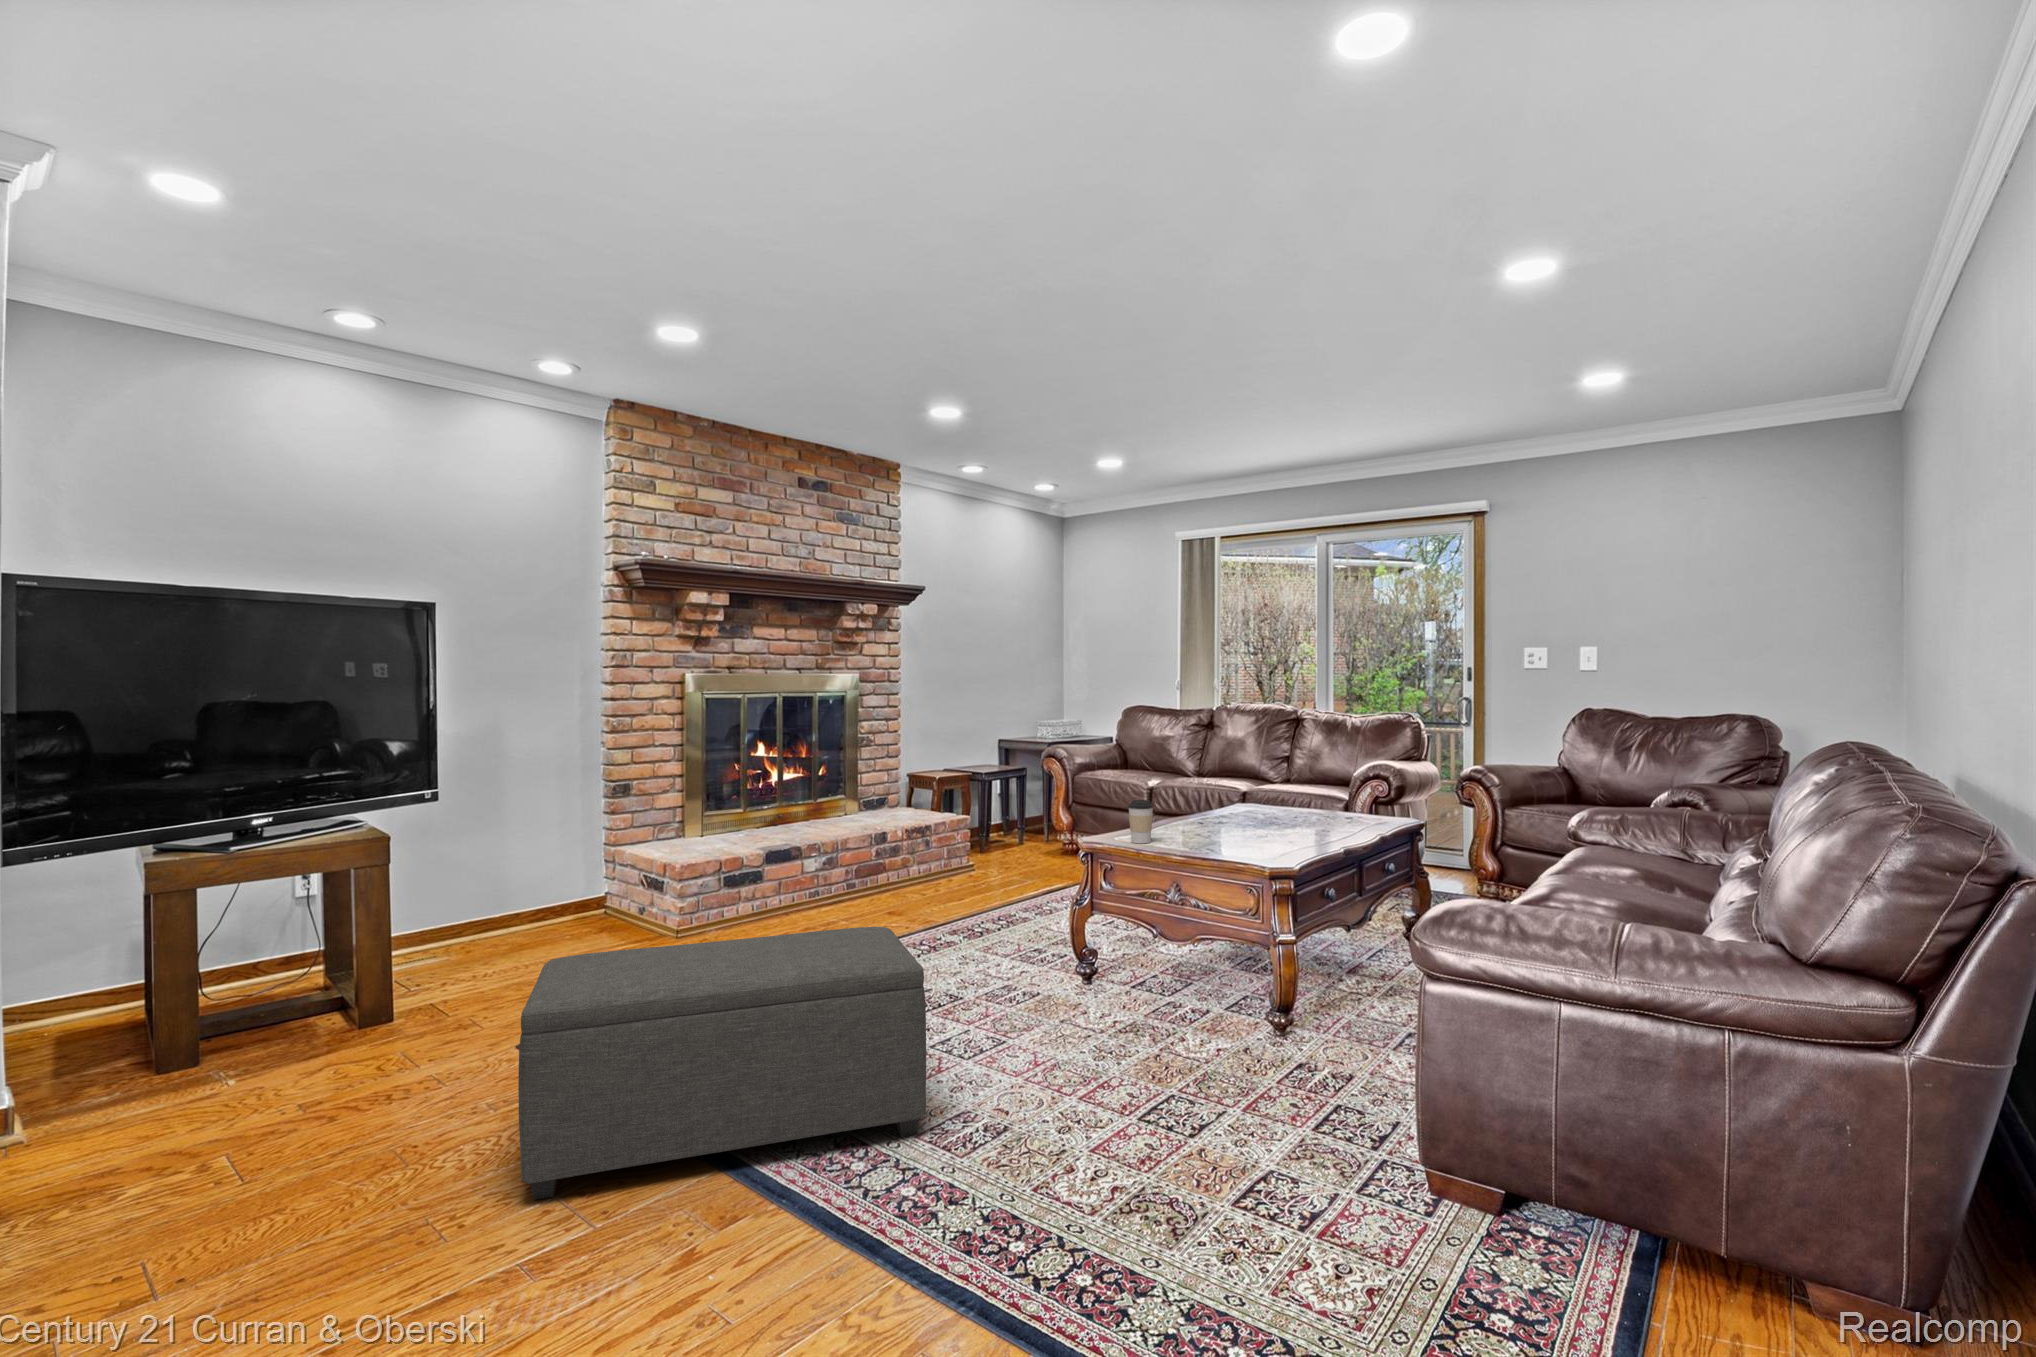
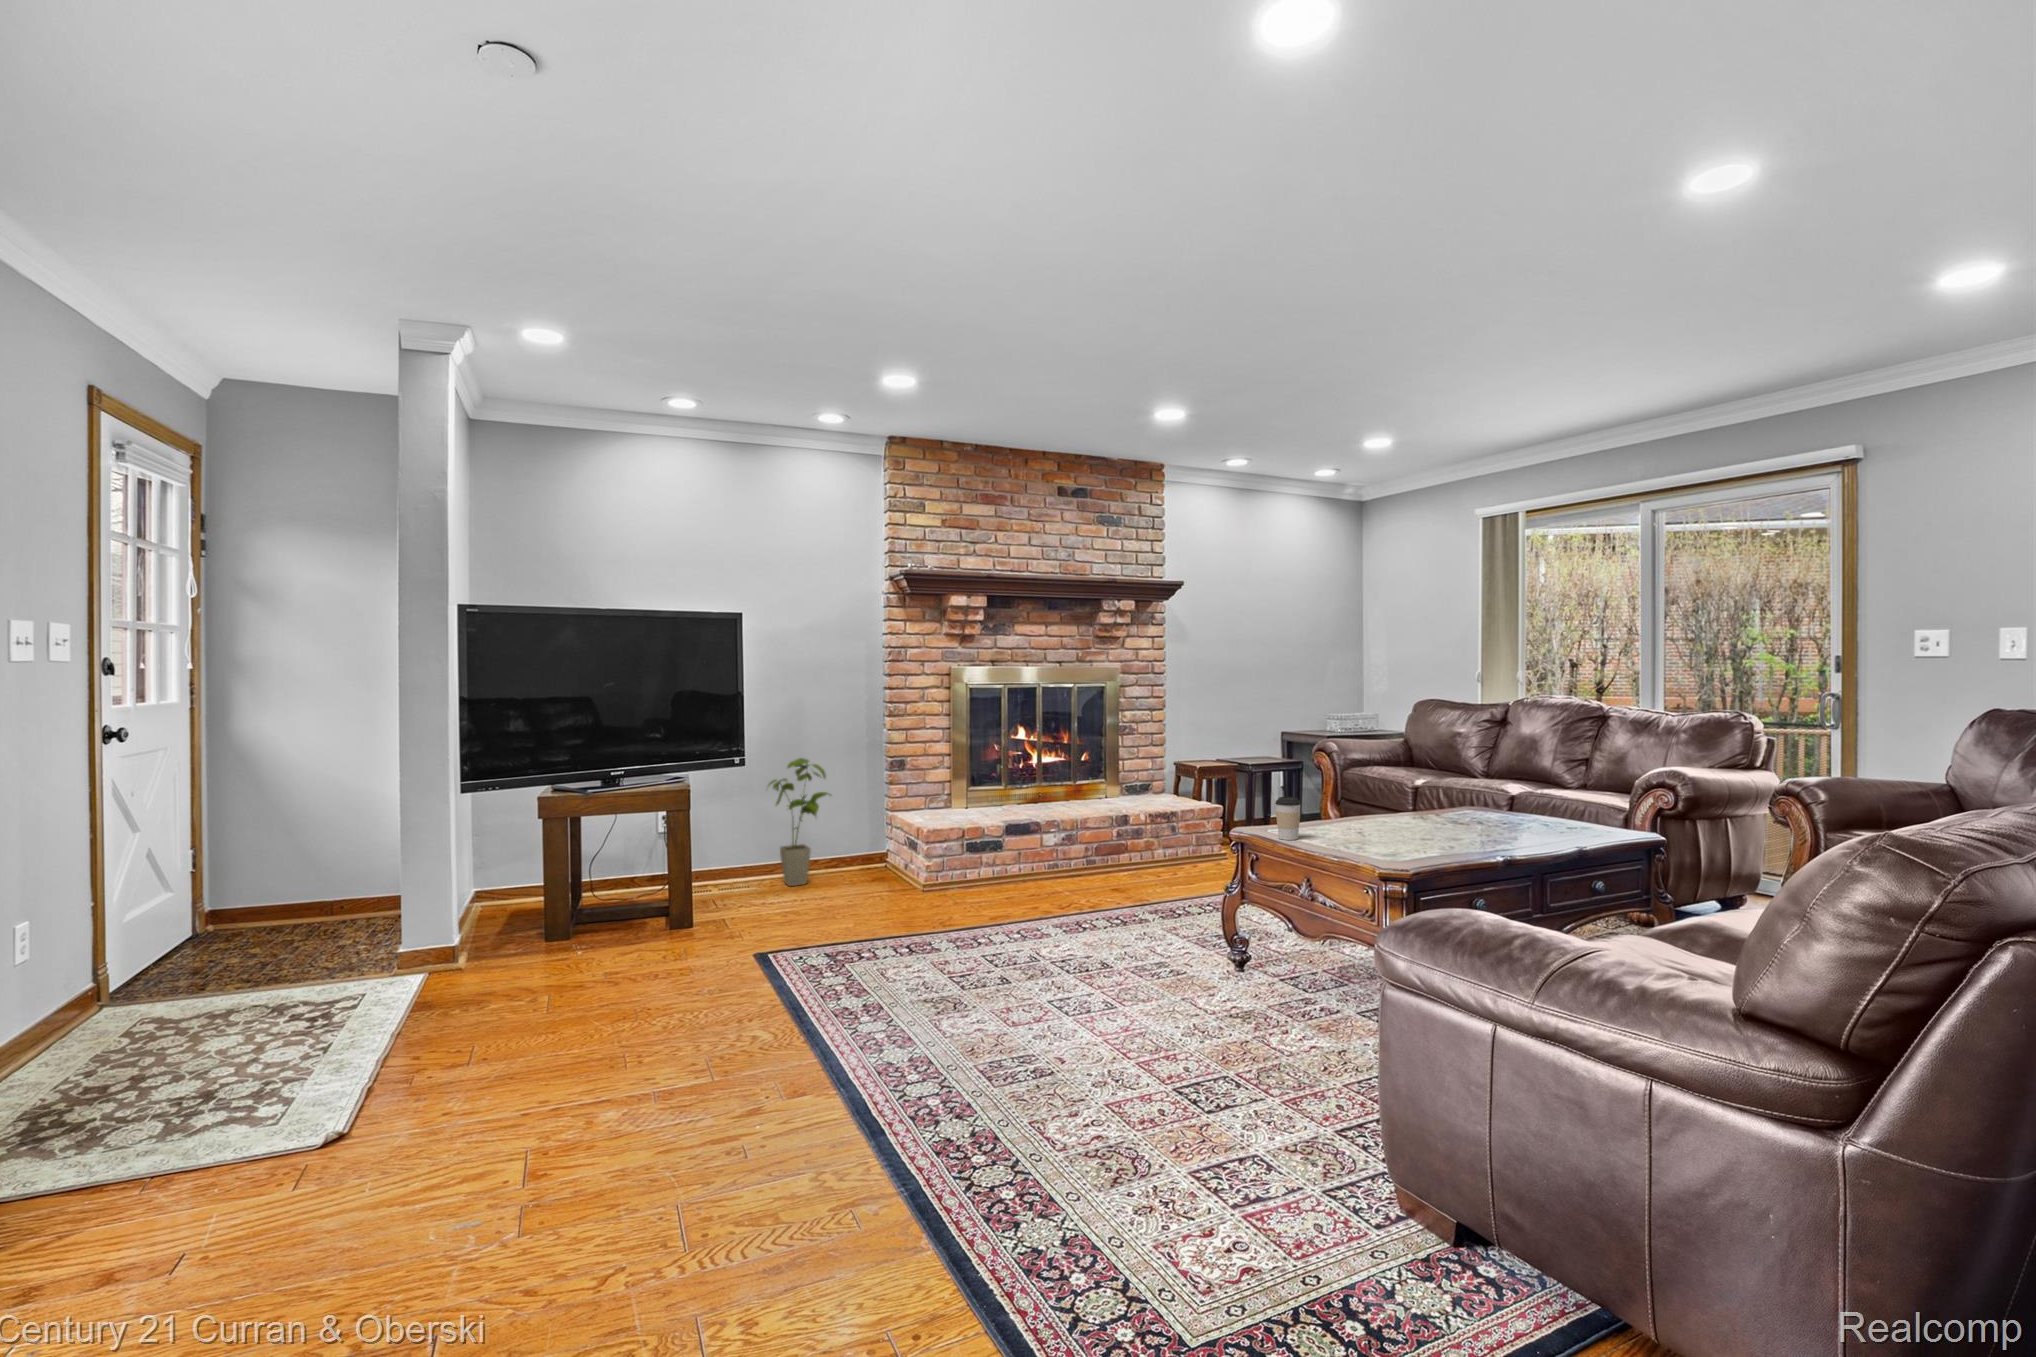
house plant: none [458,786,548,949] -> present [768,758,830,886]
ottoman: present [518,927,926,1200] -> none [684,888,998,1066]

